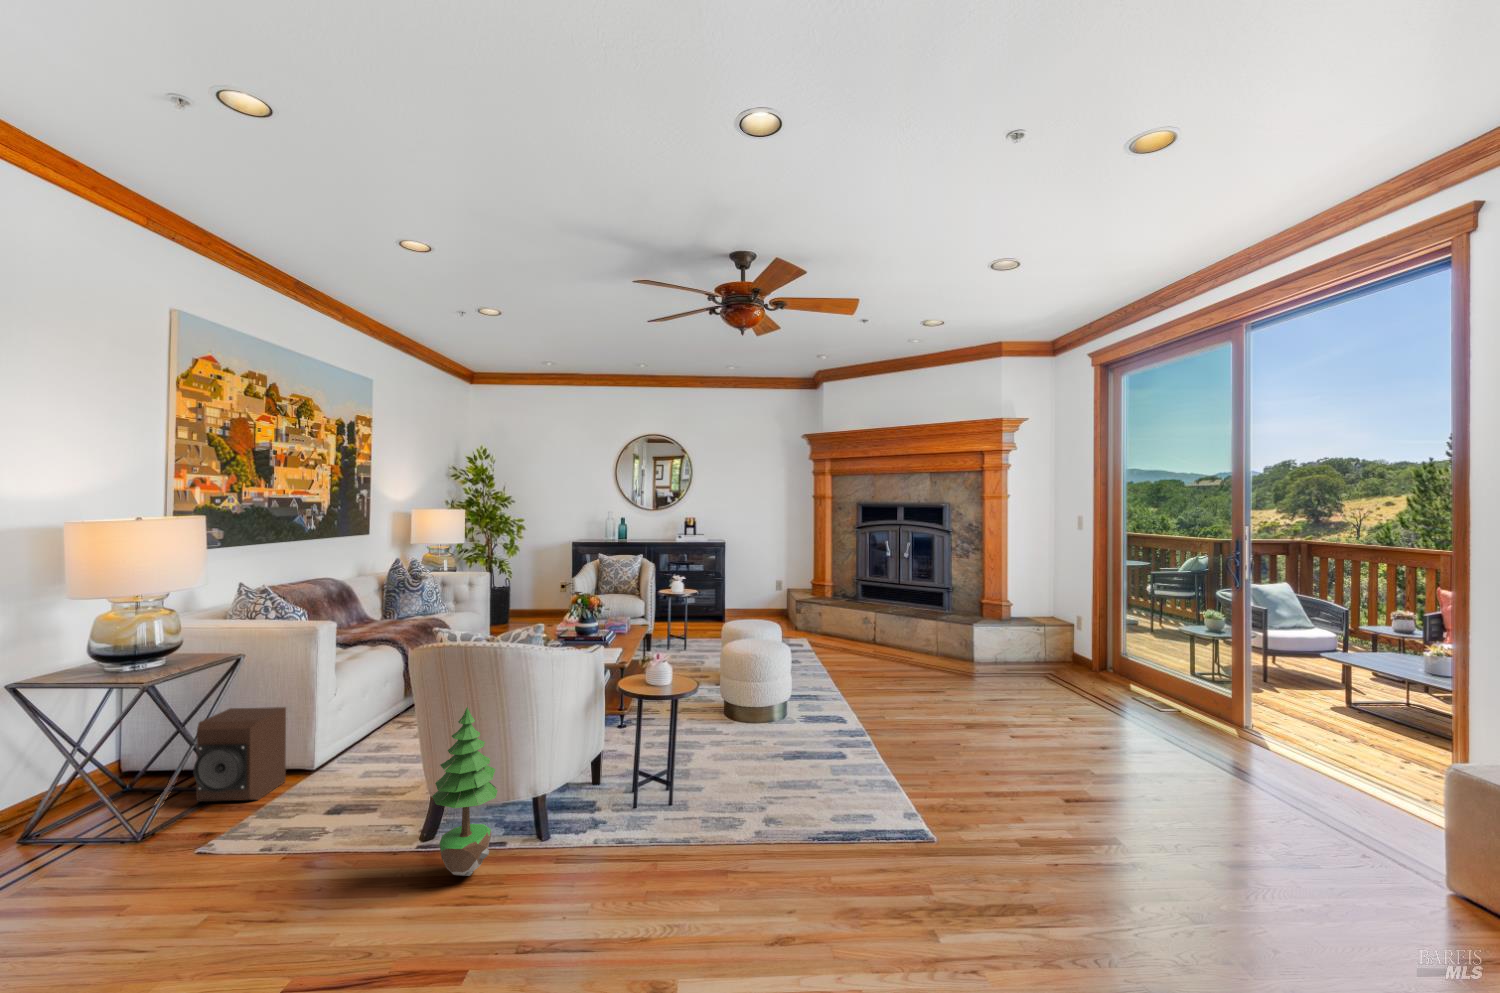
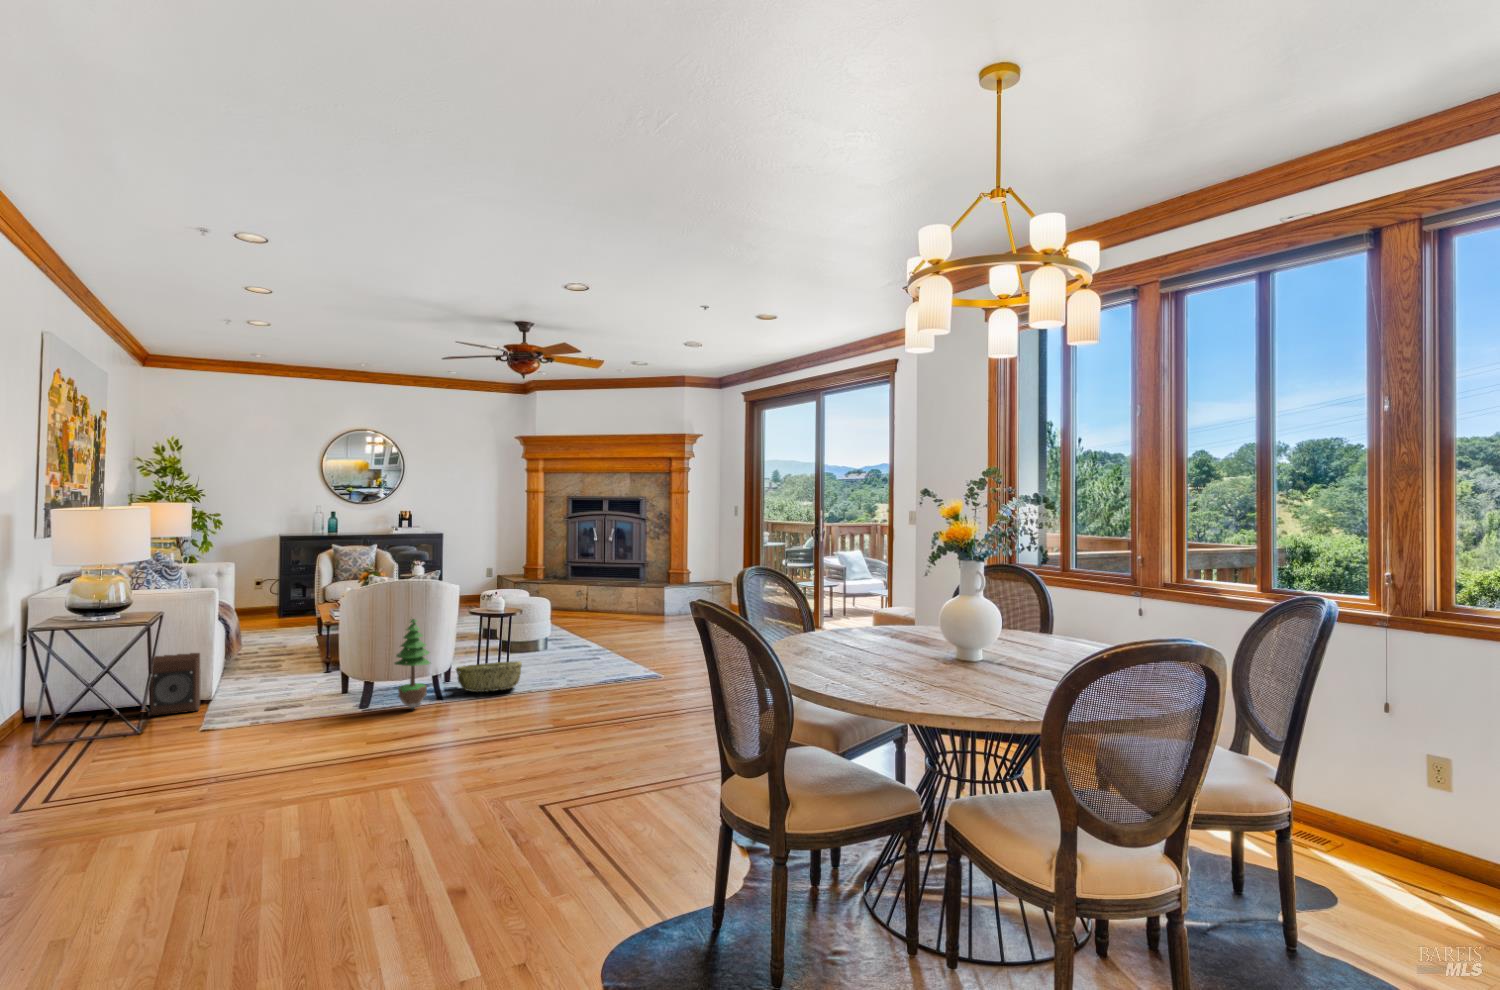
woven basket: none [565,777,683,846] -> present [456,661,522,692]

